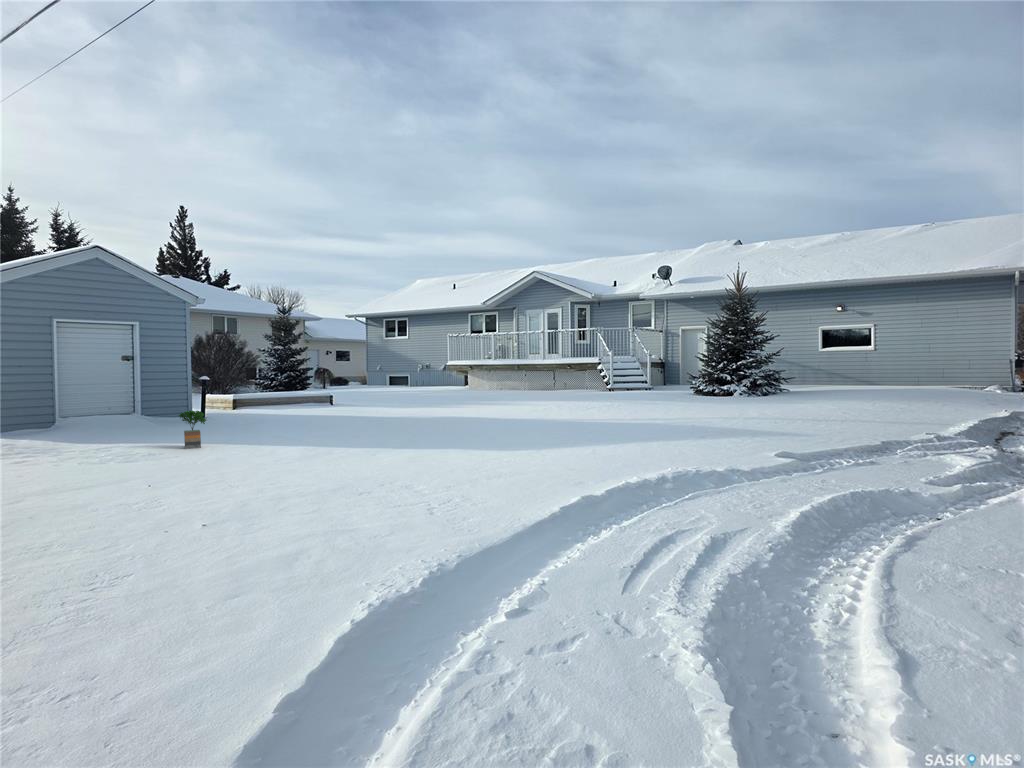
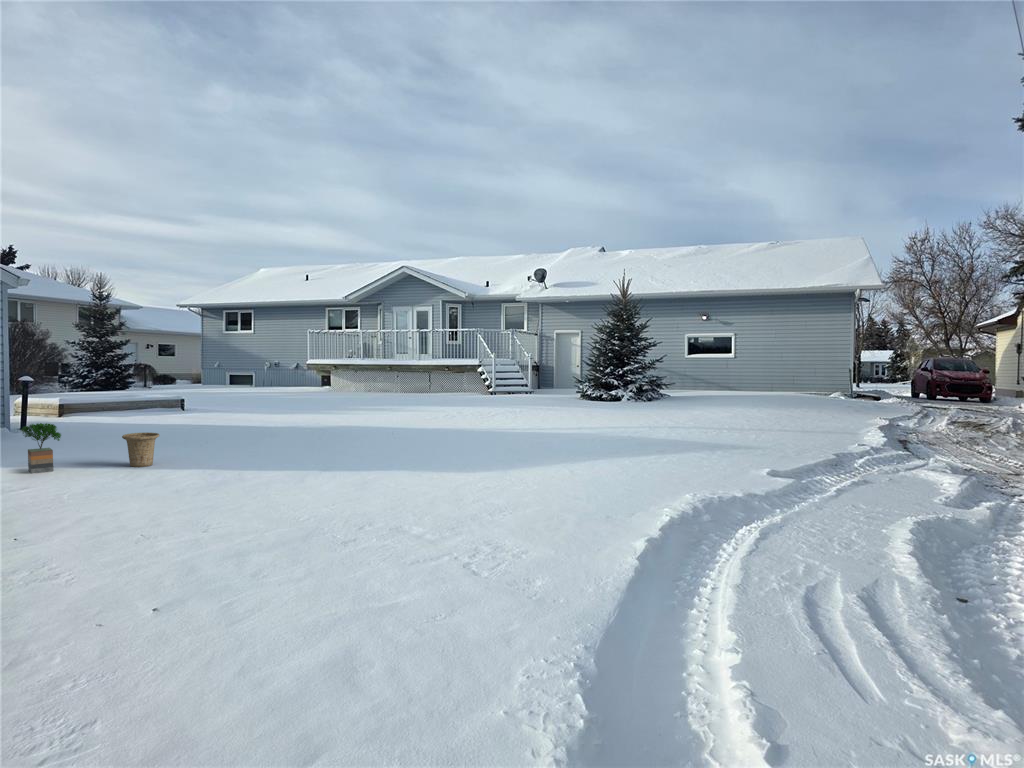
basket: none [249,419,277,446] -> present [122,433,159,467]

